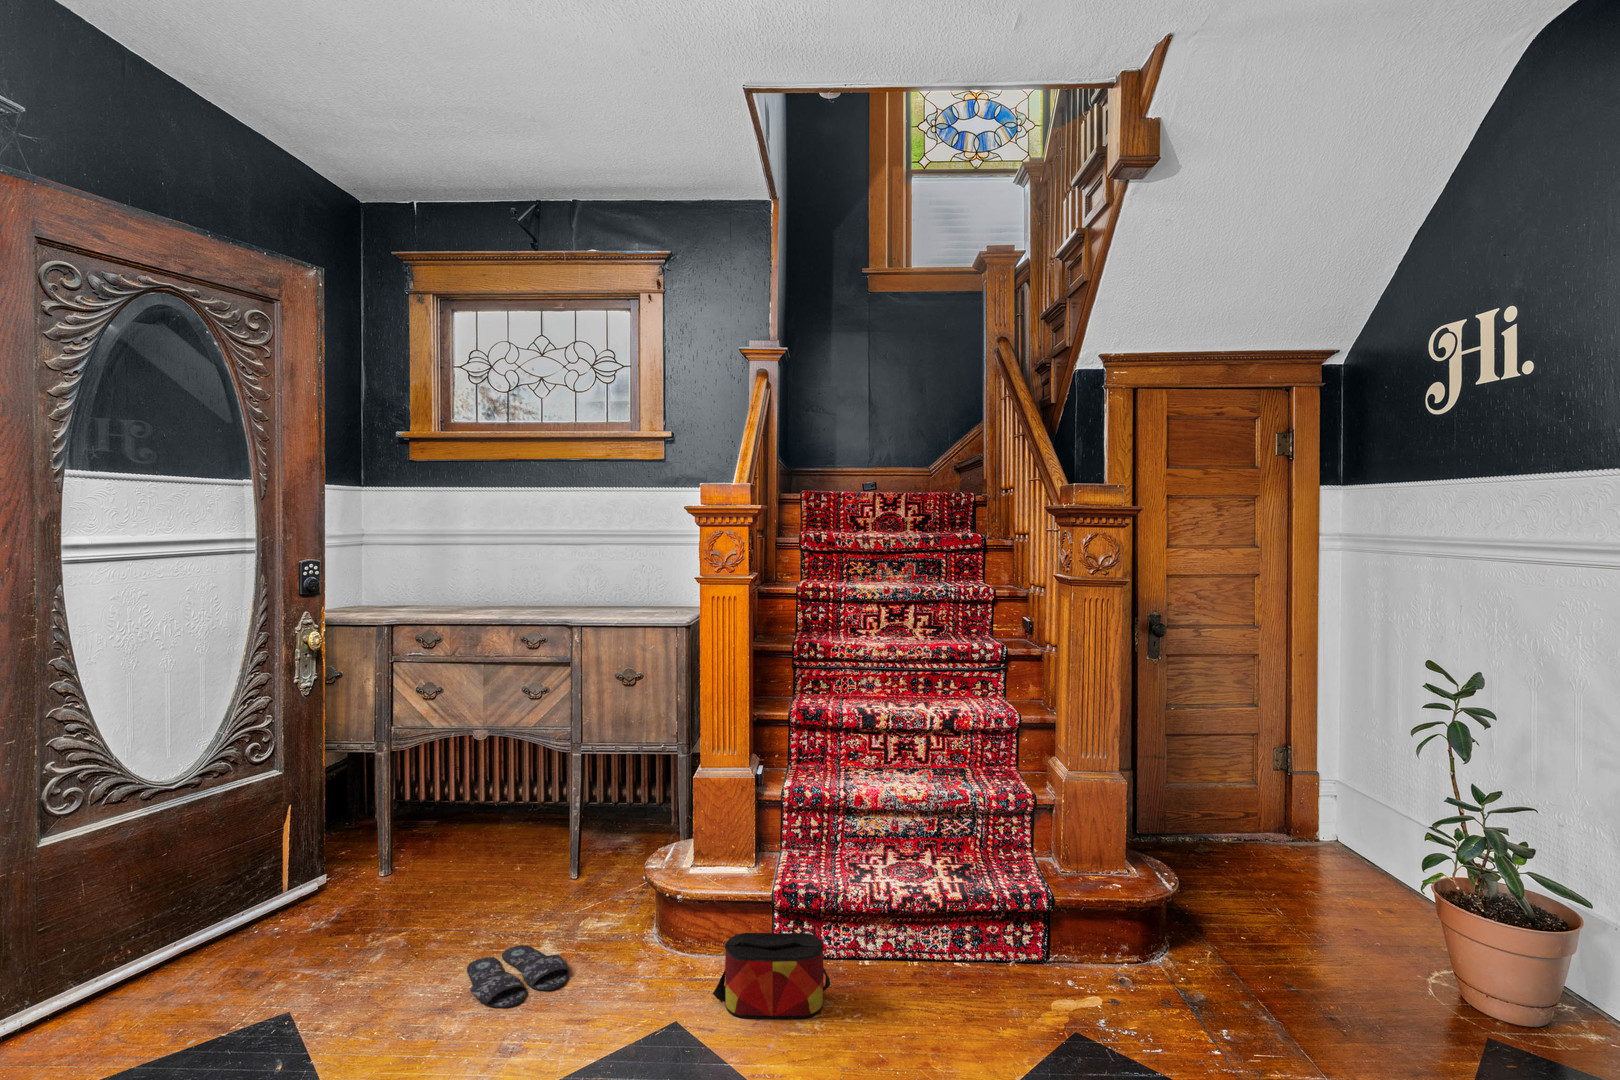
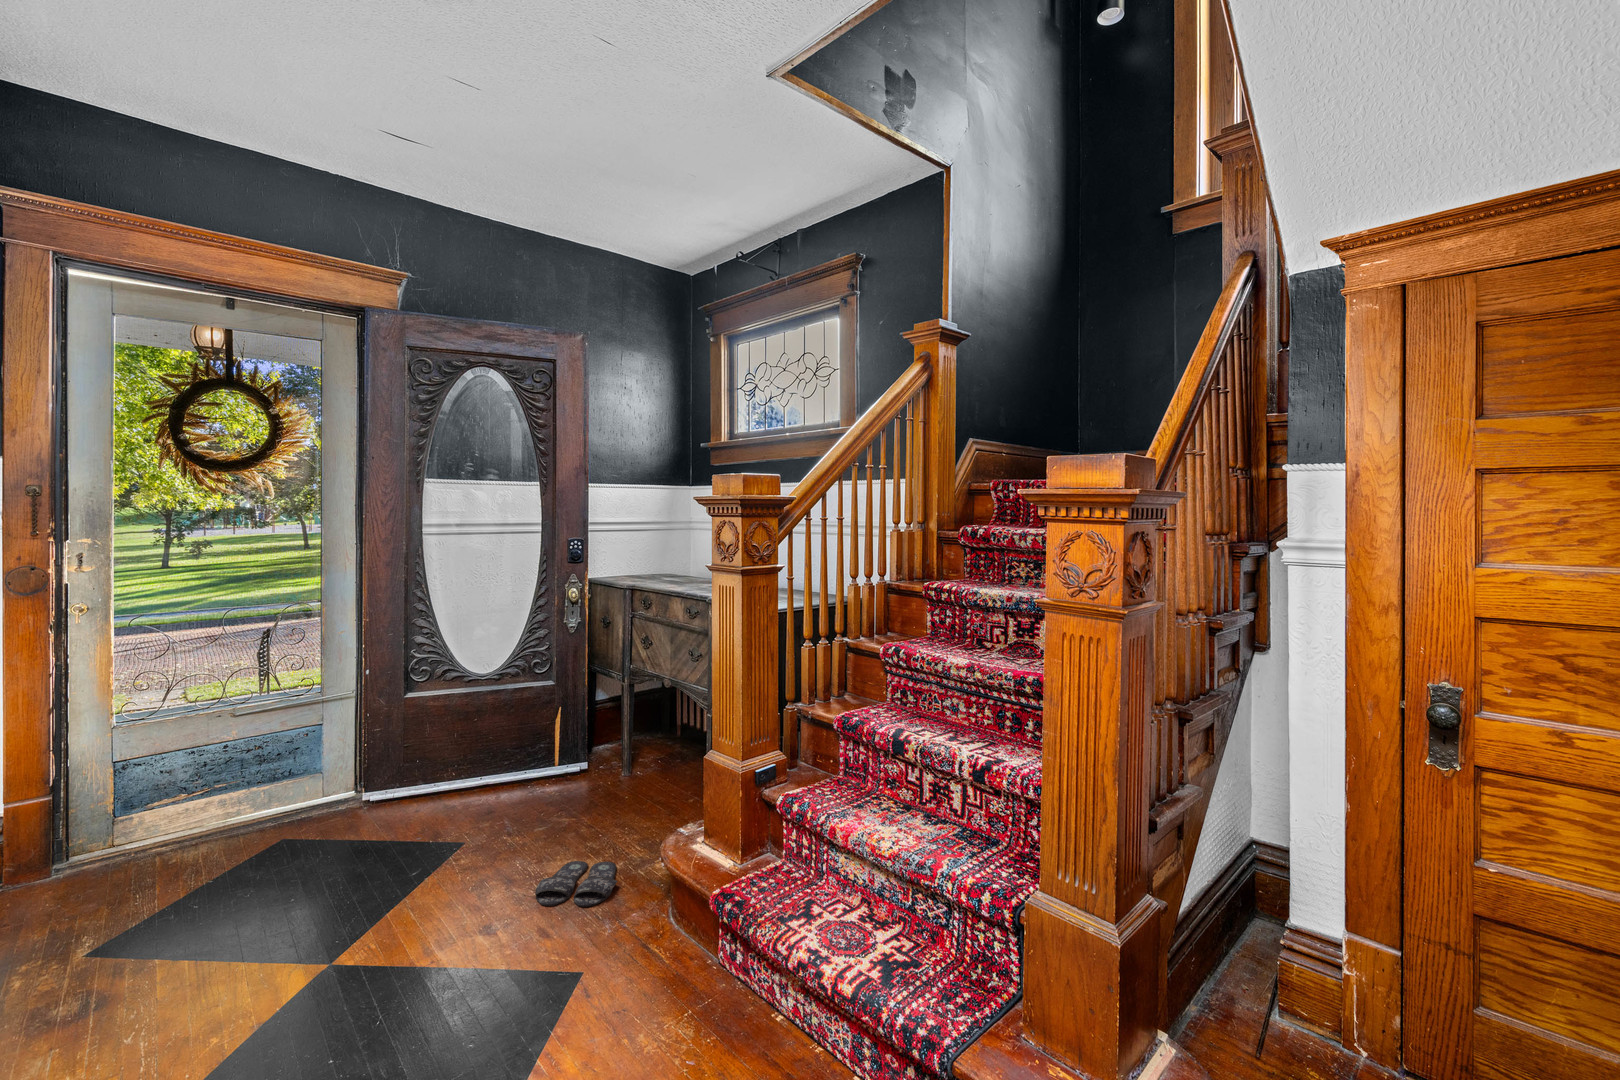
bag: present [713,933,830,1019] -> none [643,922,731,1038]

